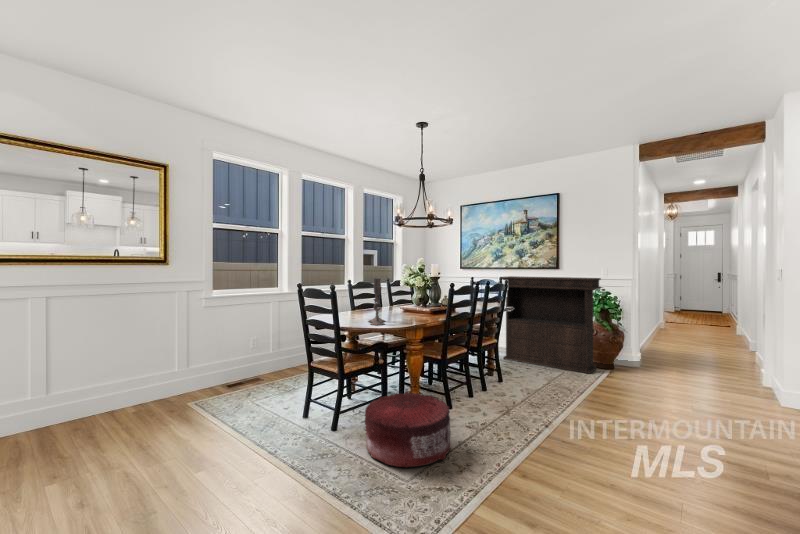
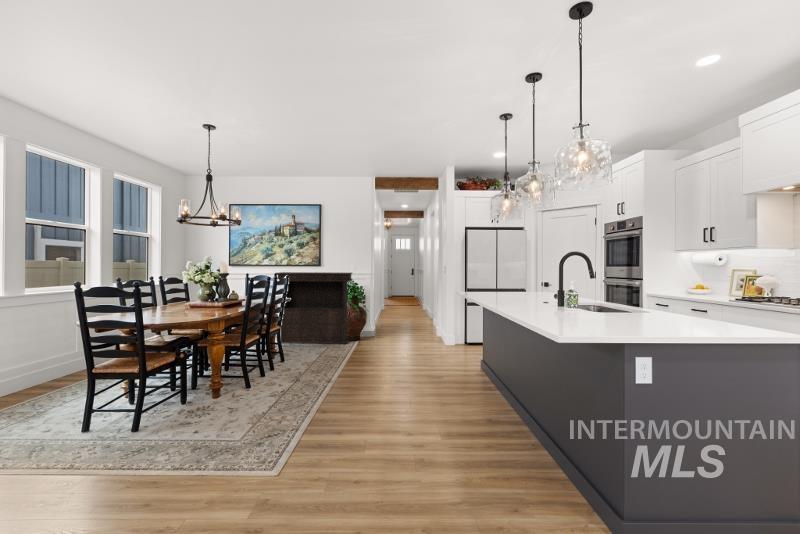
candlestick: present [368,278,385,325] -> none [167,275,189,320]
pouf: present [365,392,451,468] -> none [181,375,264,438]

